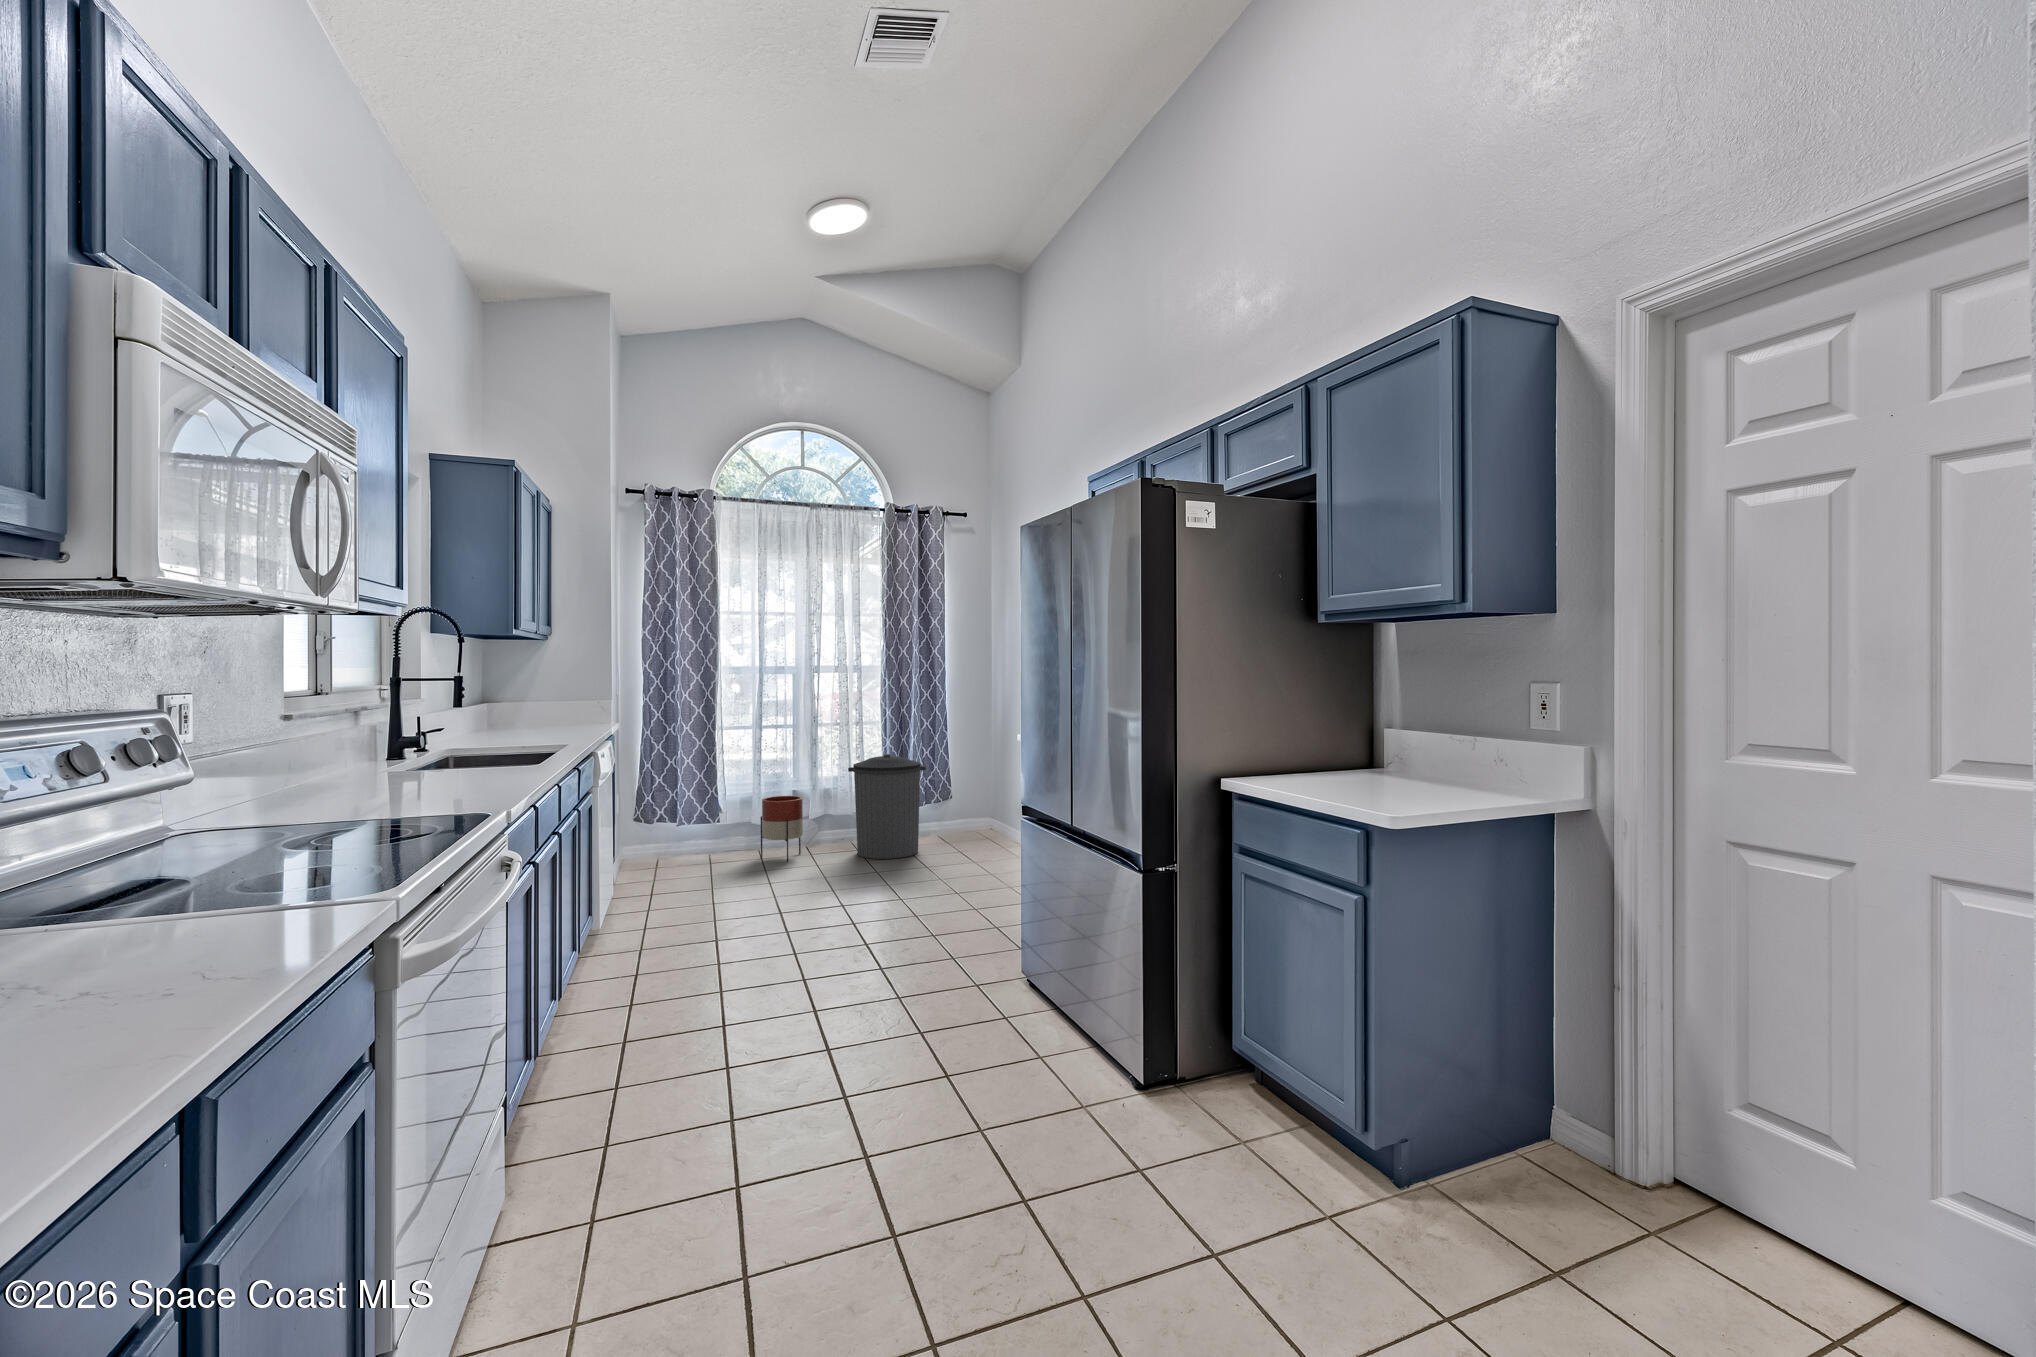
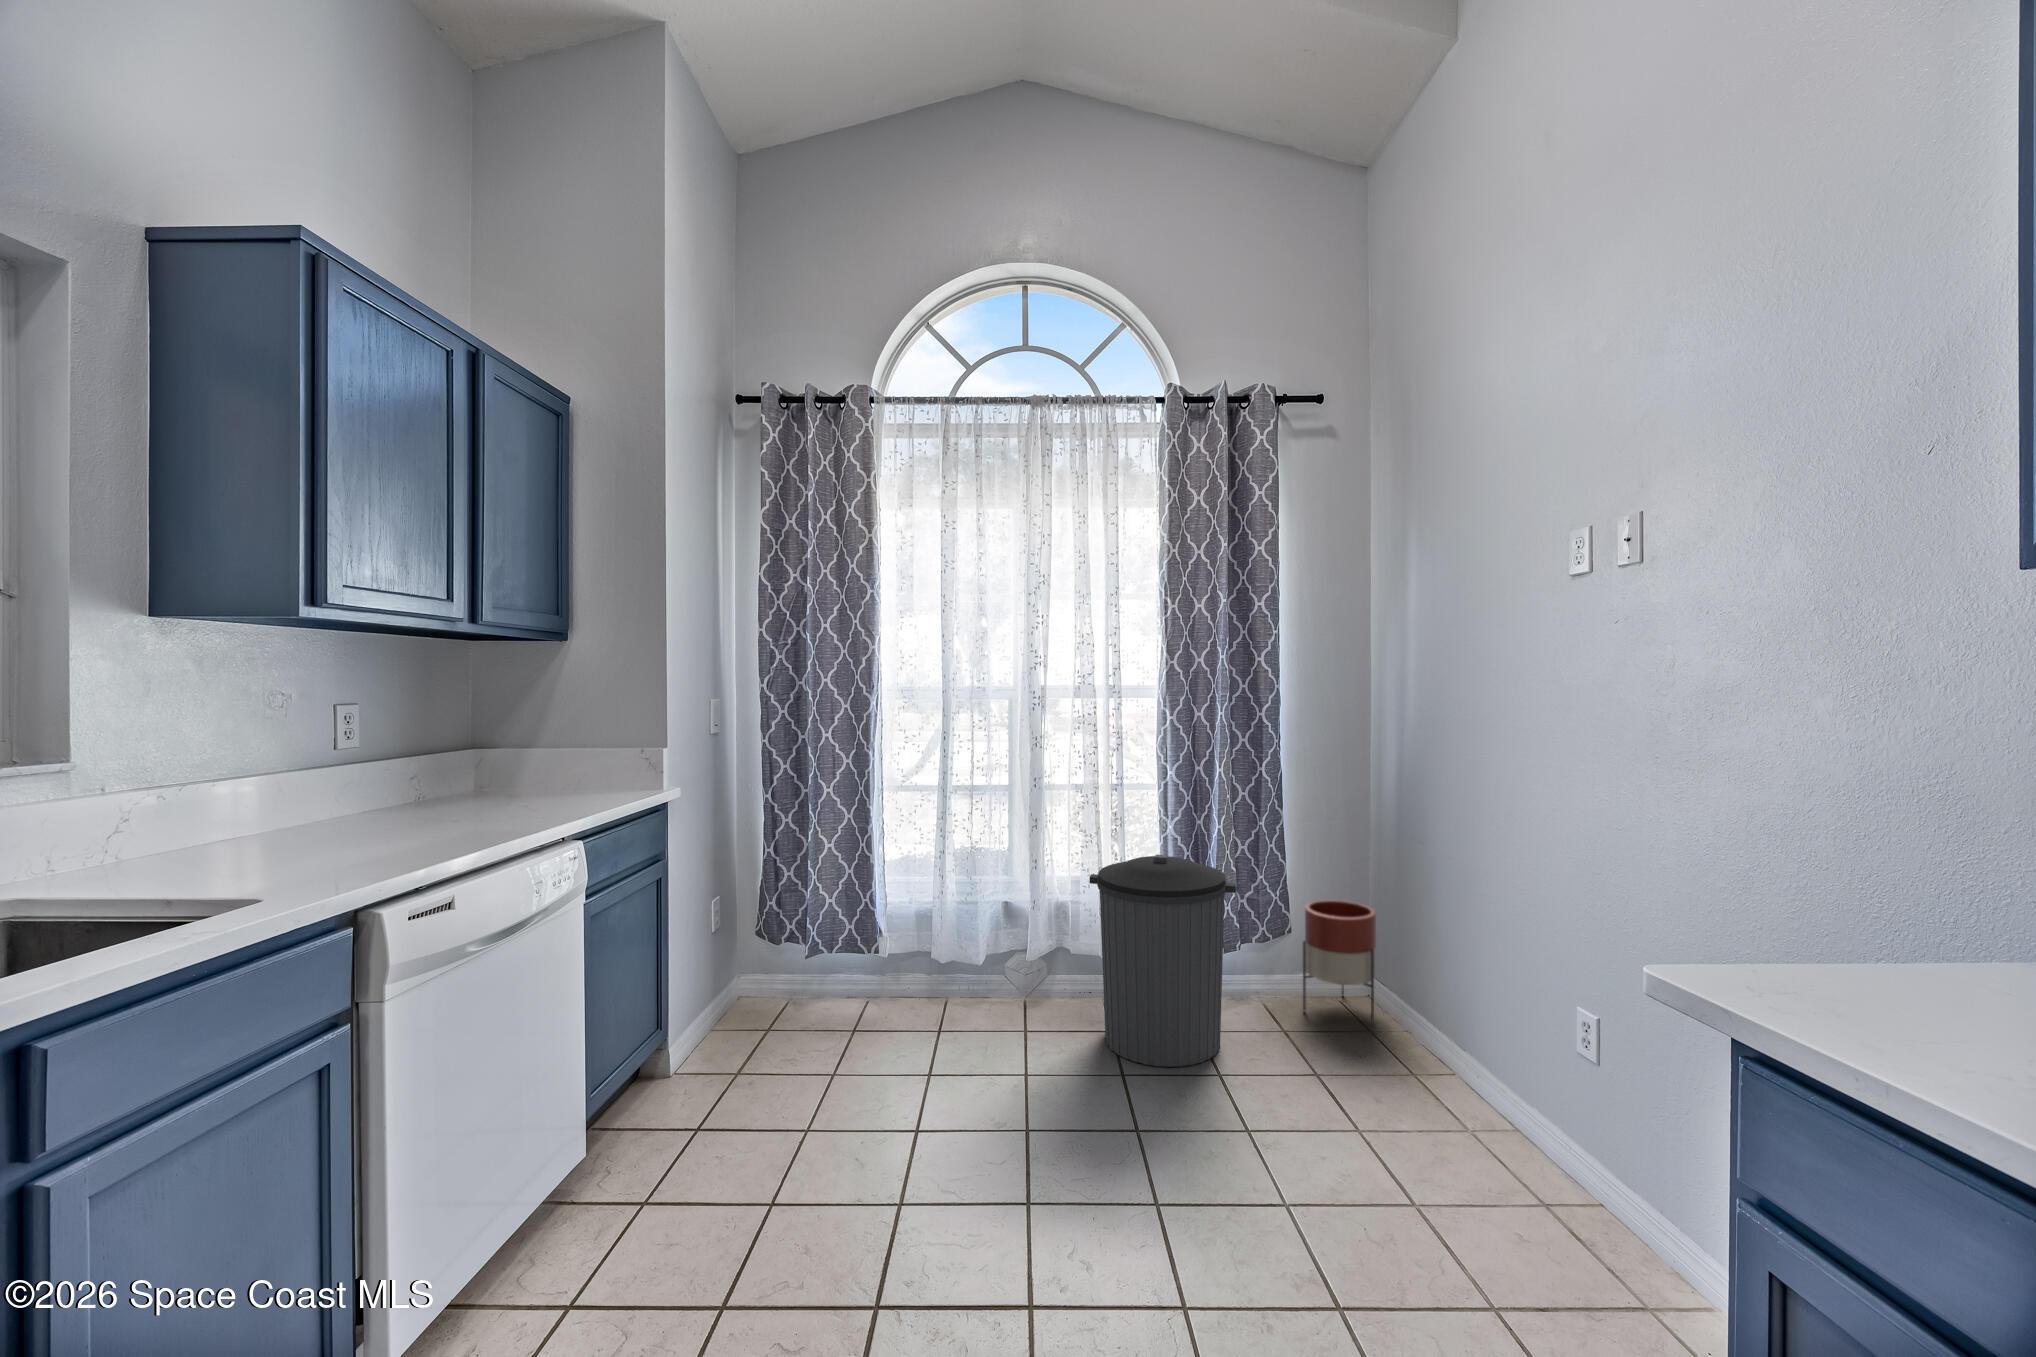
planter: present [761,796,803,862] -> present [1303,900,1376,1022]

